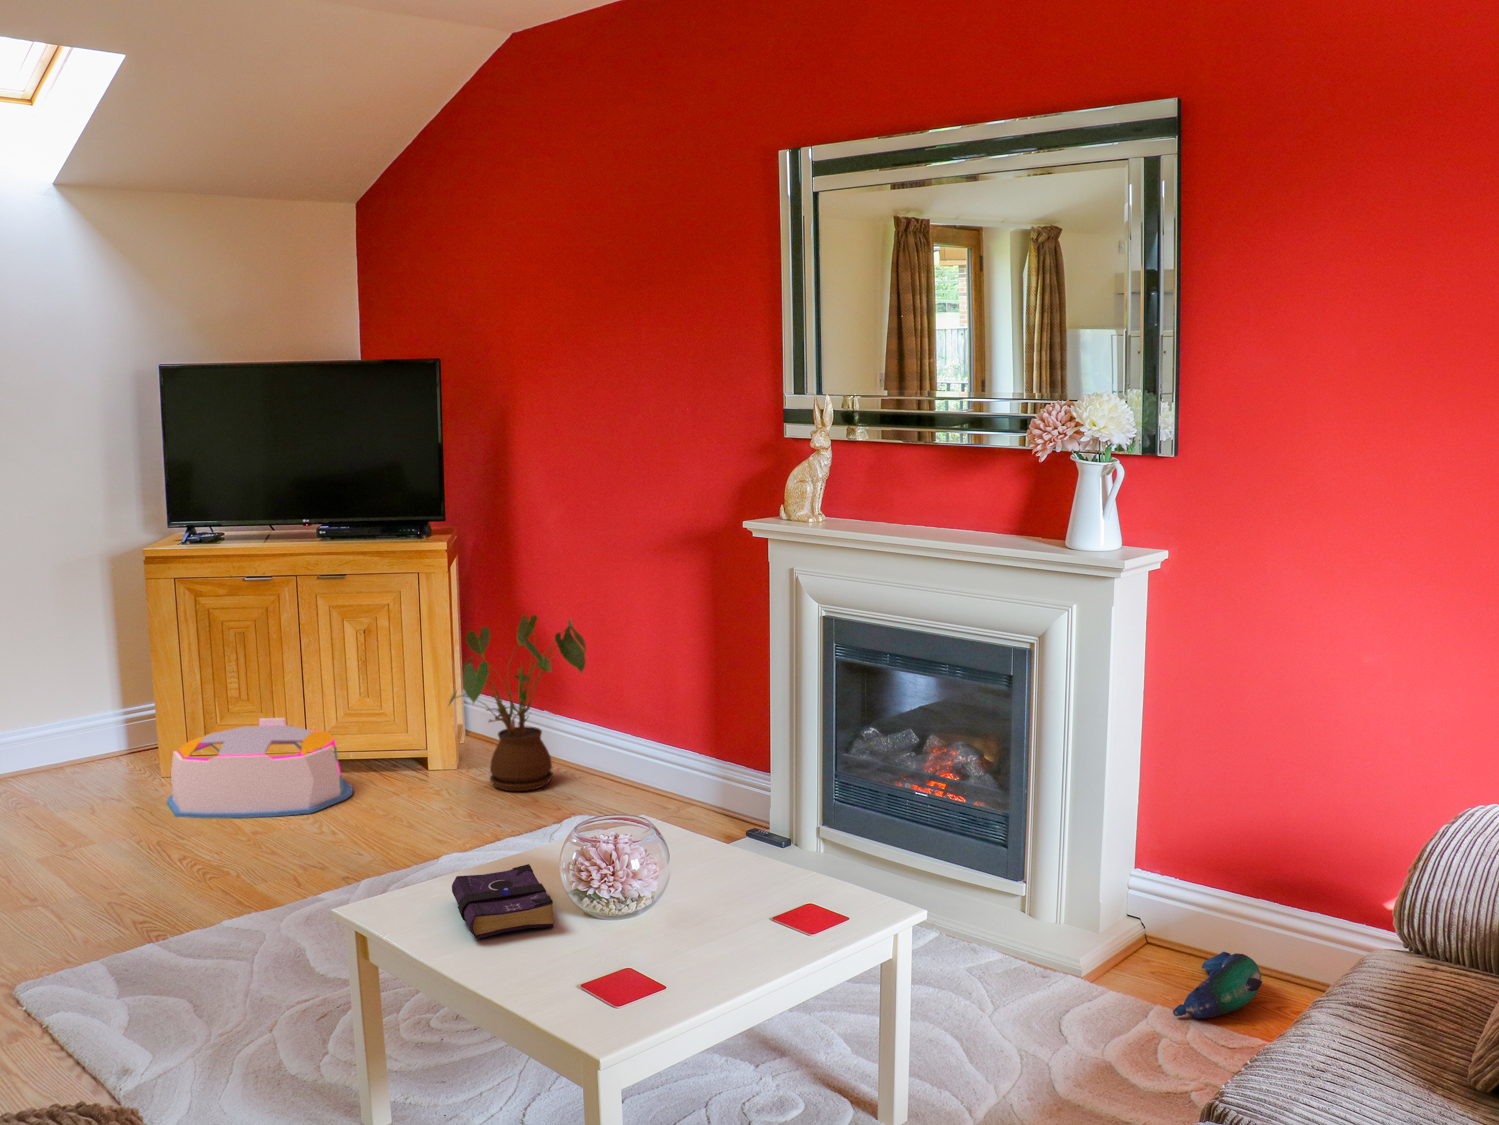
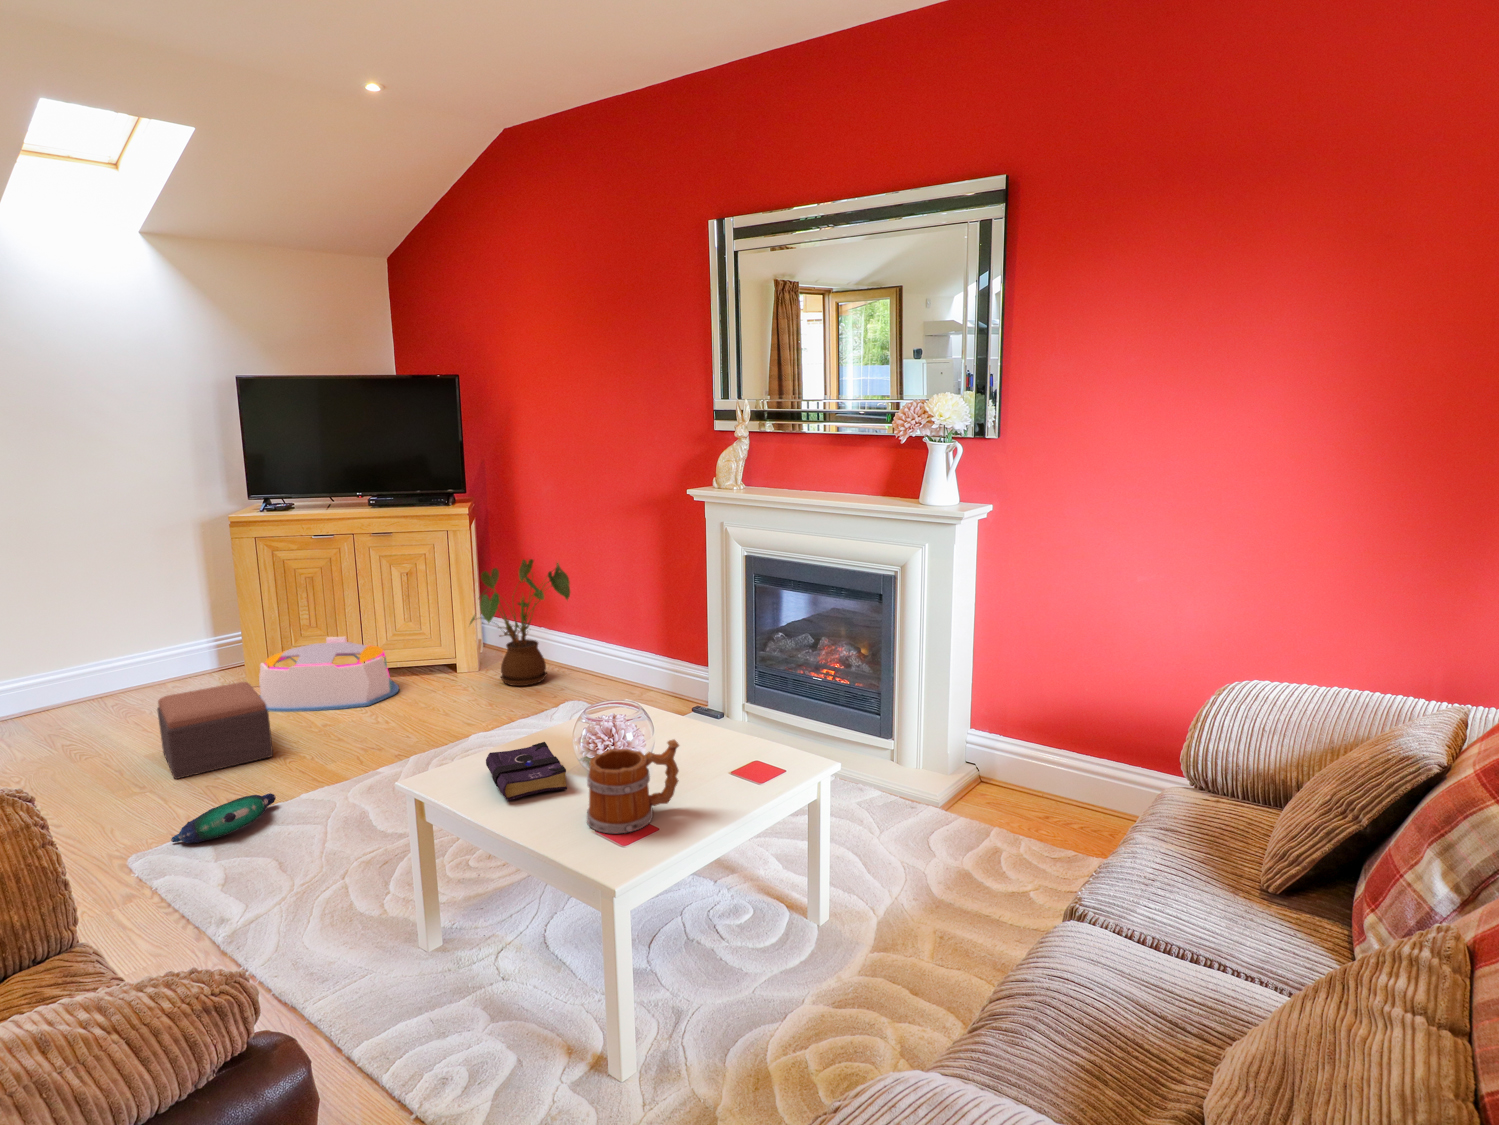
footstool: none [42,776,186,903] -> present [157,682,273,779]
mug: none [574,864,698,986] -> present [587,740,679,833]
plush toy: present [1173,952,1263,1019] -> present [171,793,276,843]

